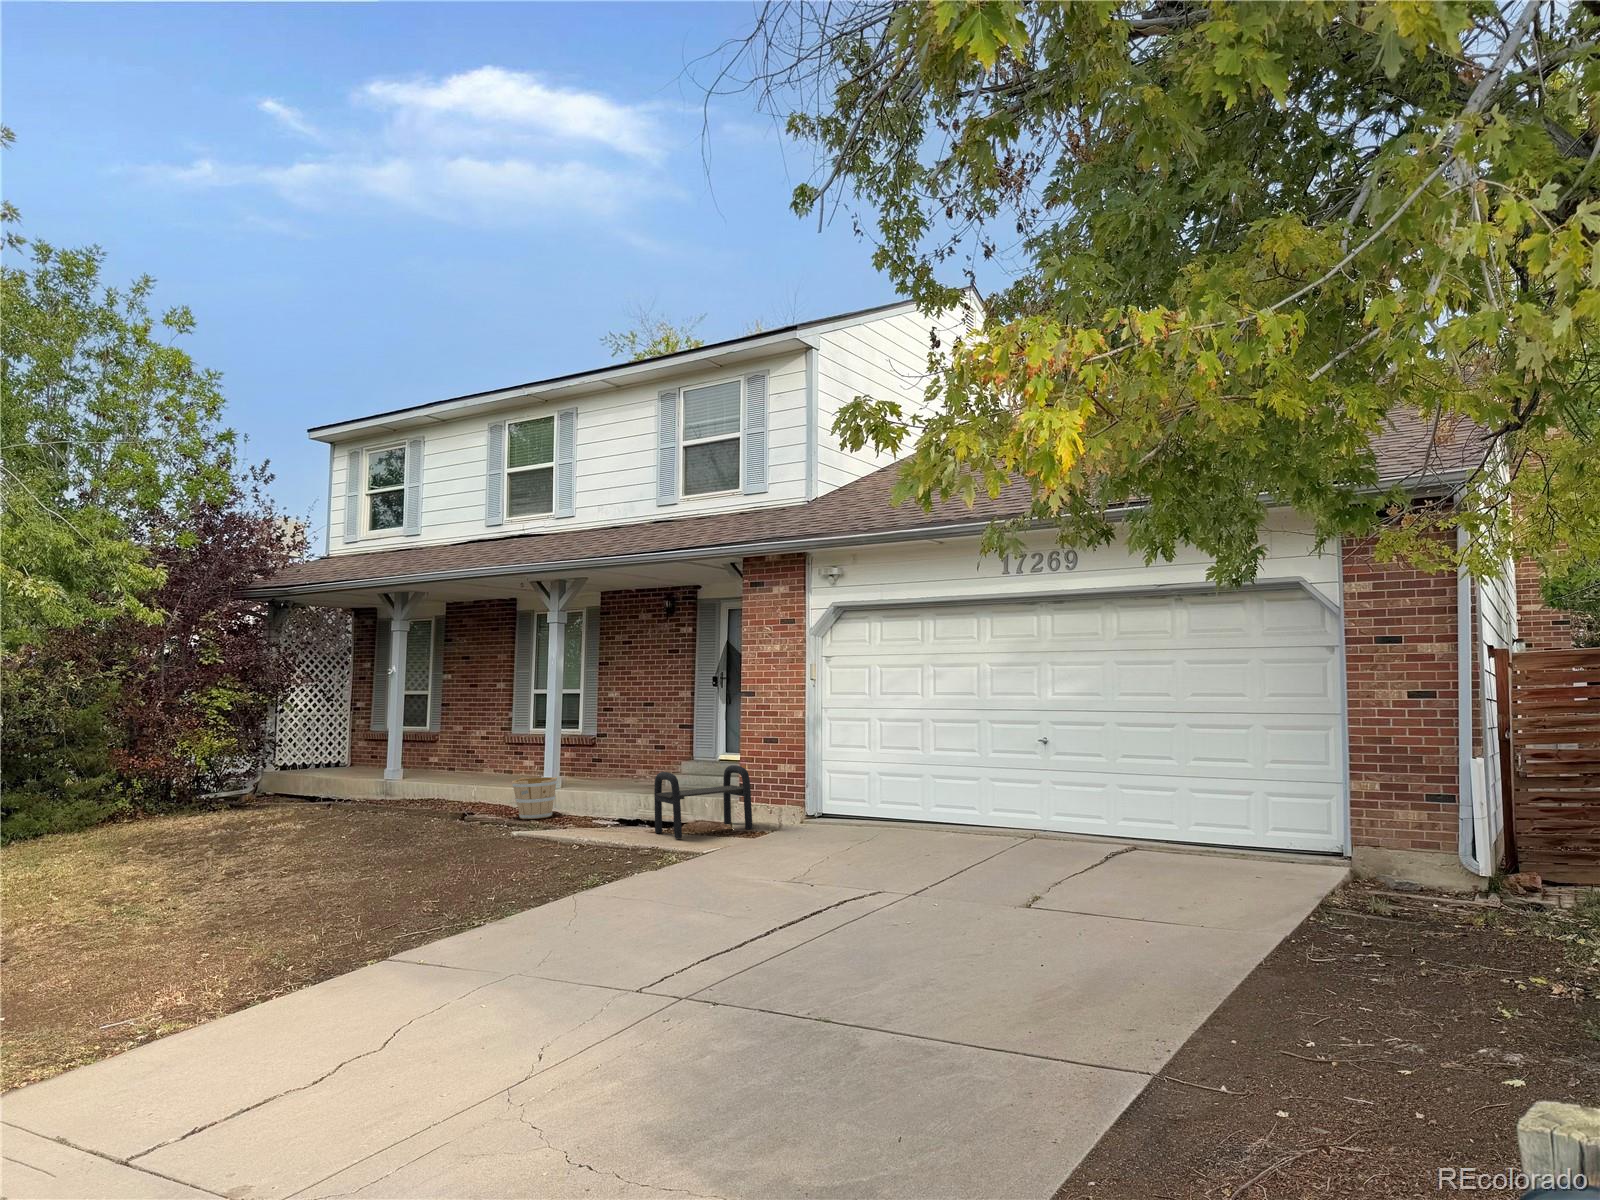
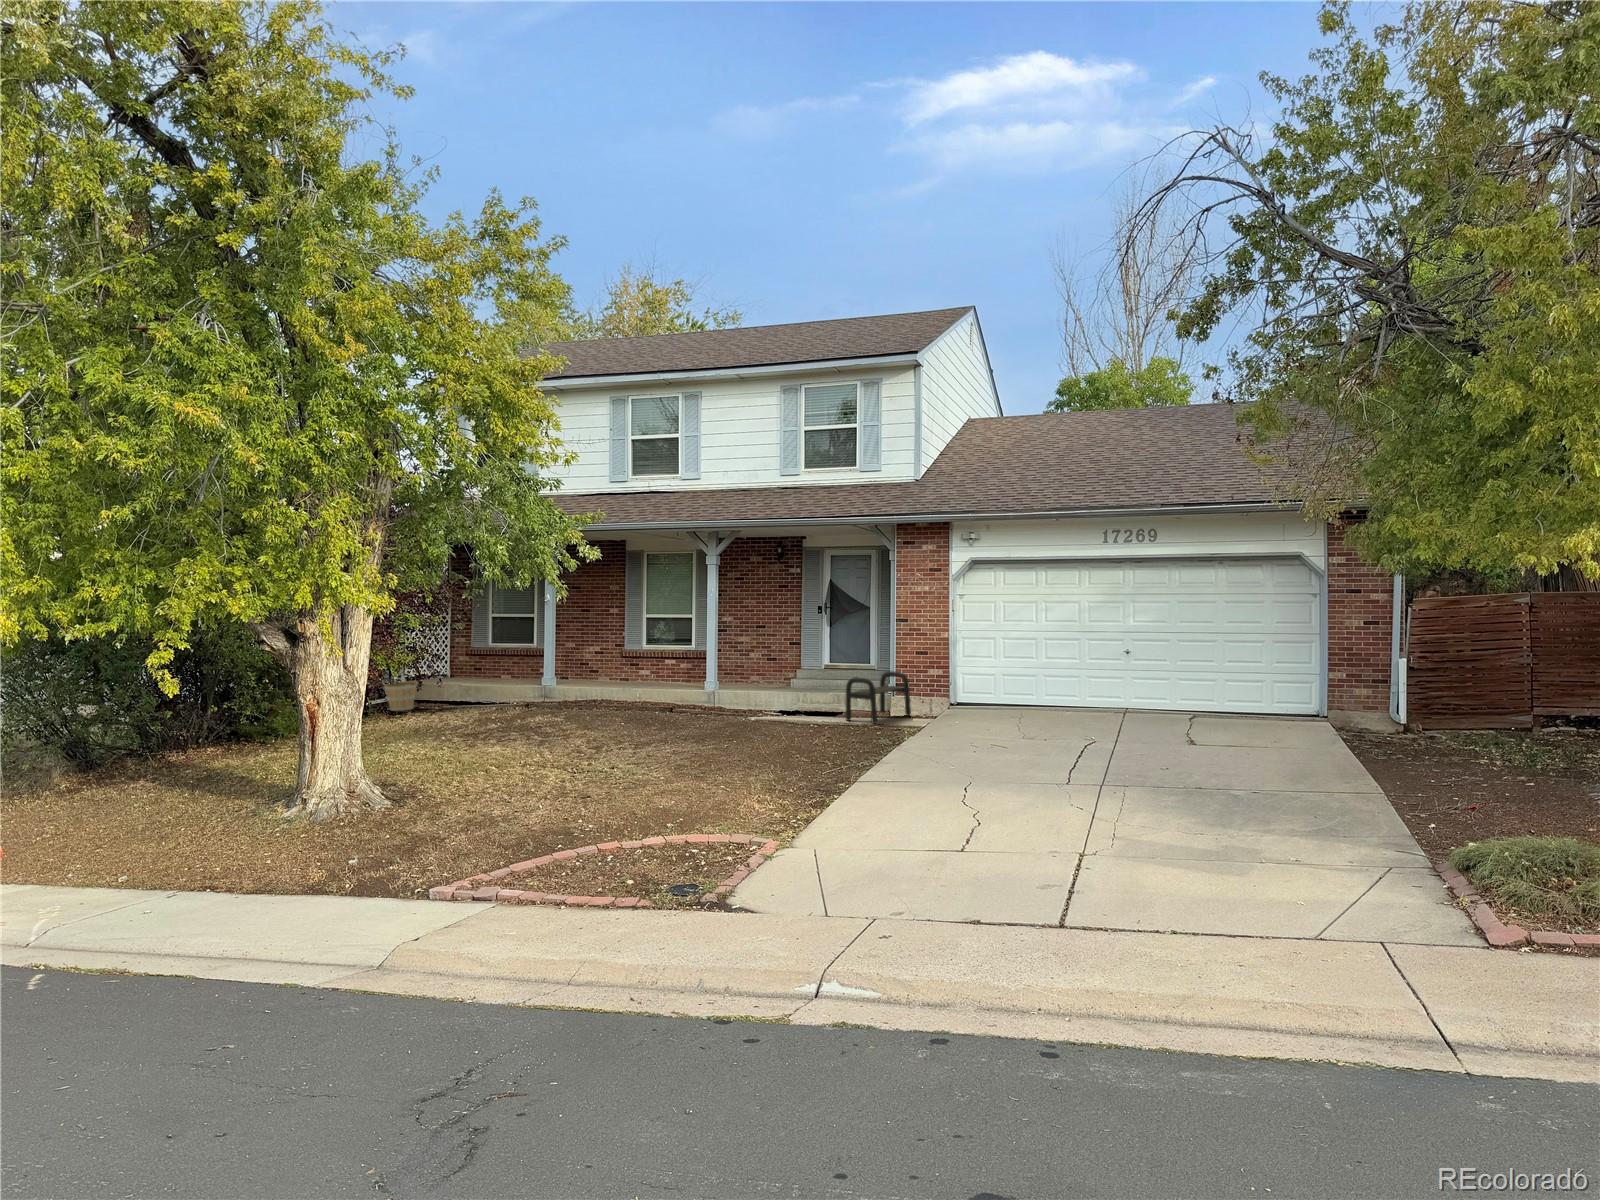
wooden bucket: present [512,777,558,819] -> present [384,681,417,711]

